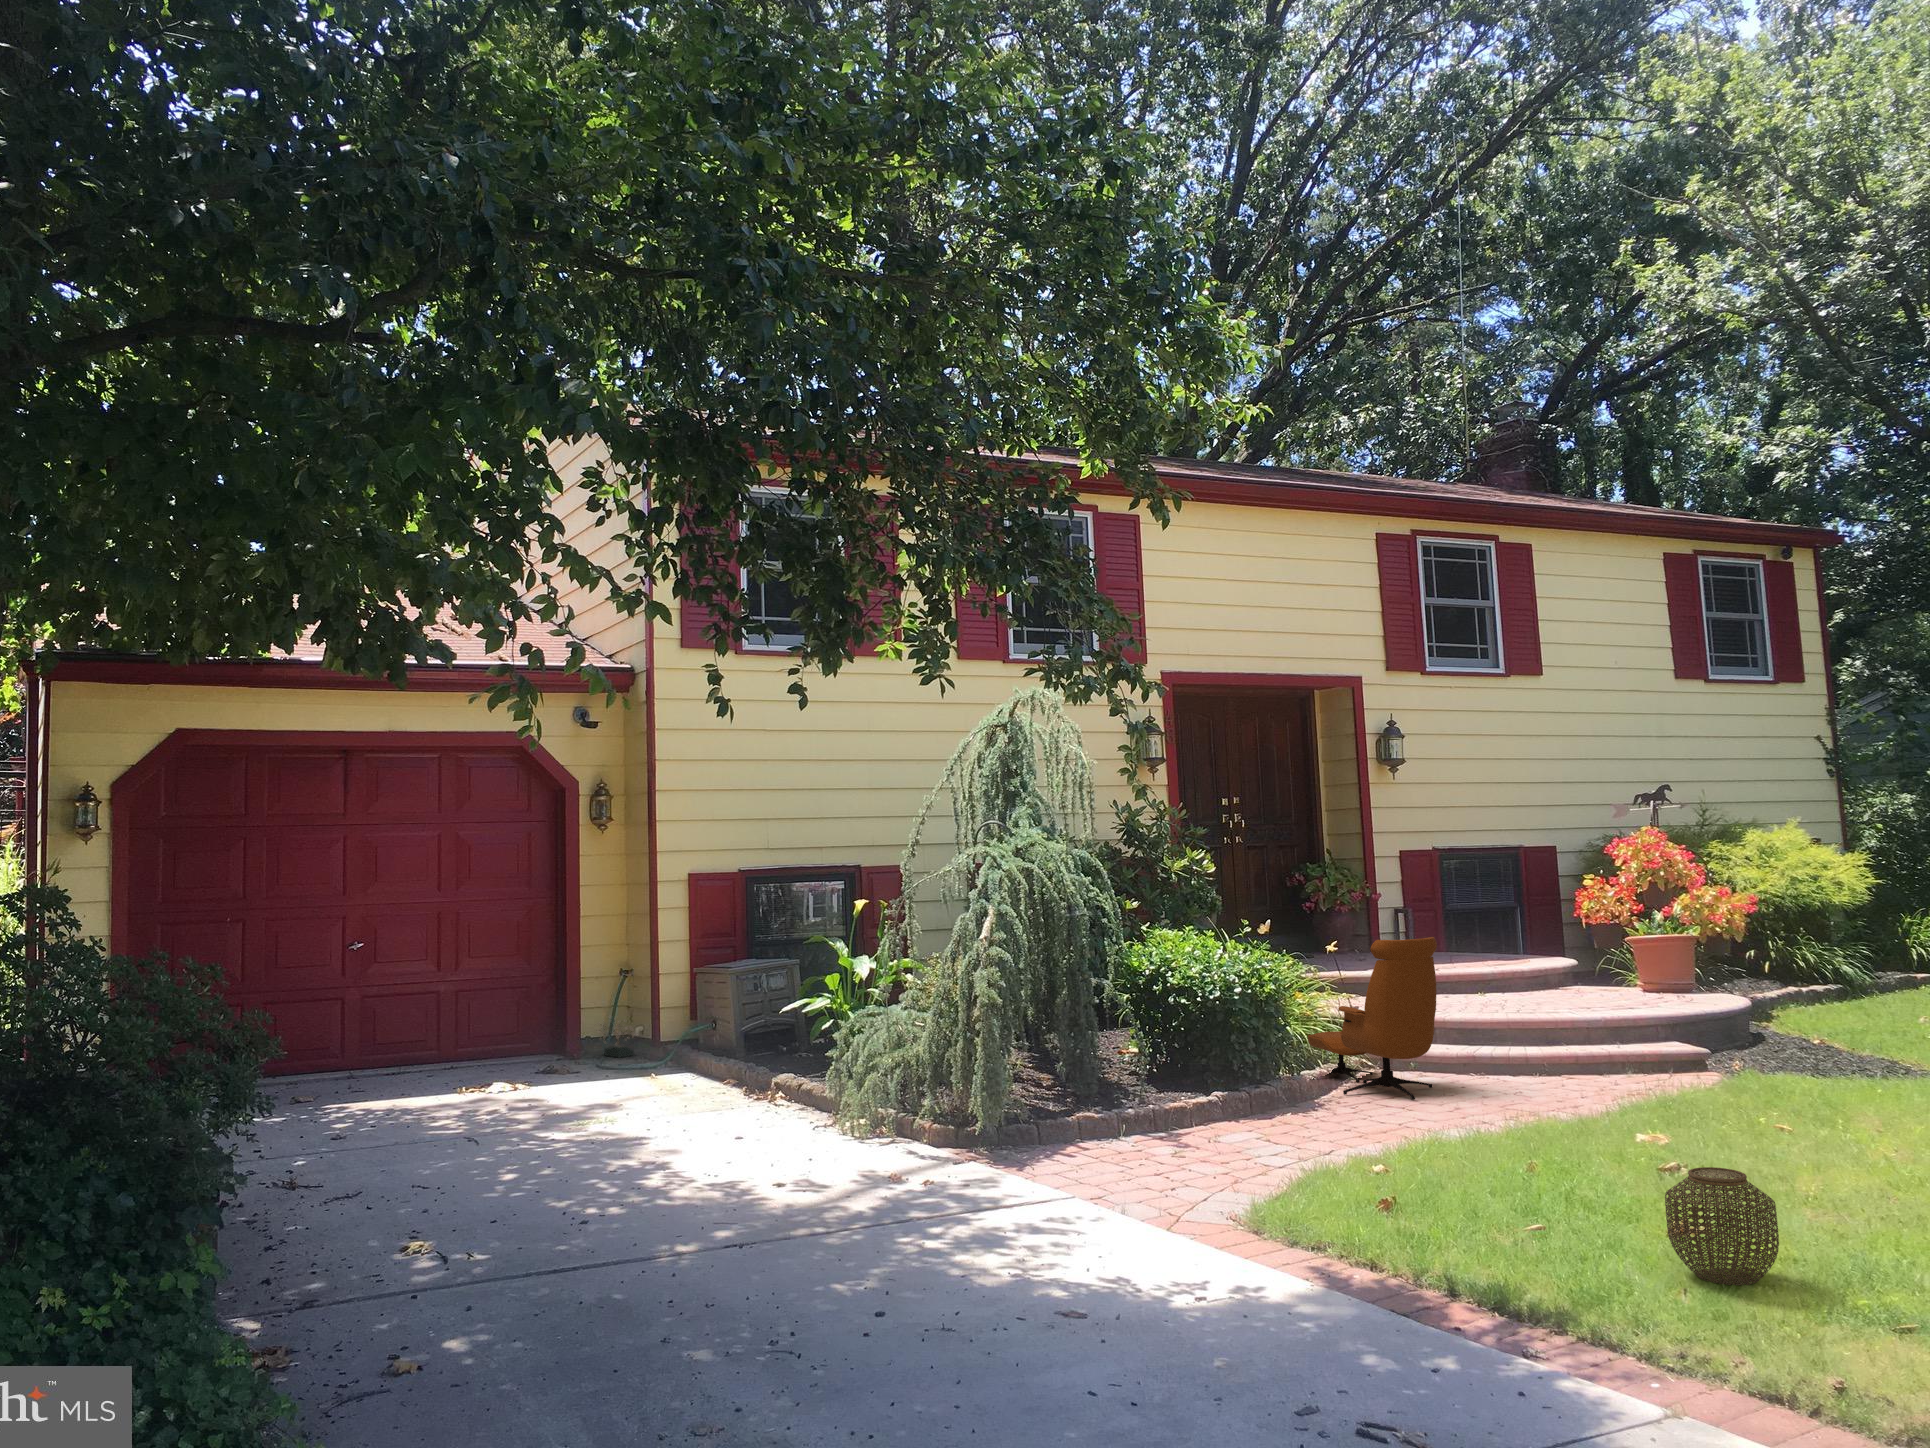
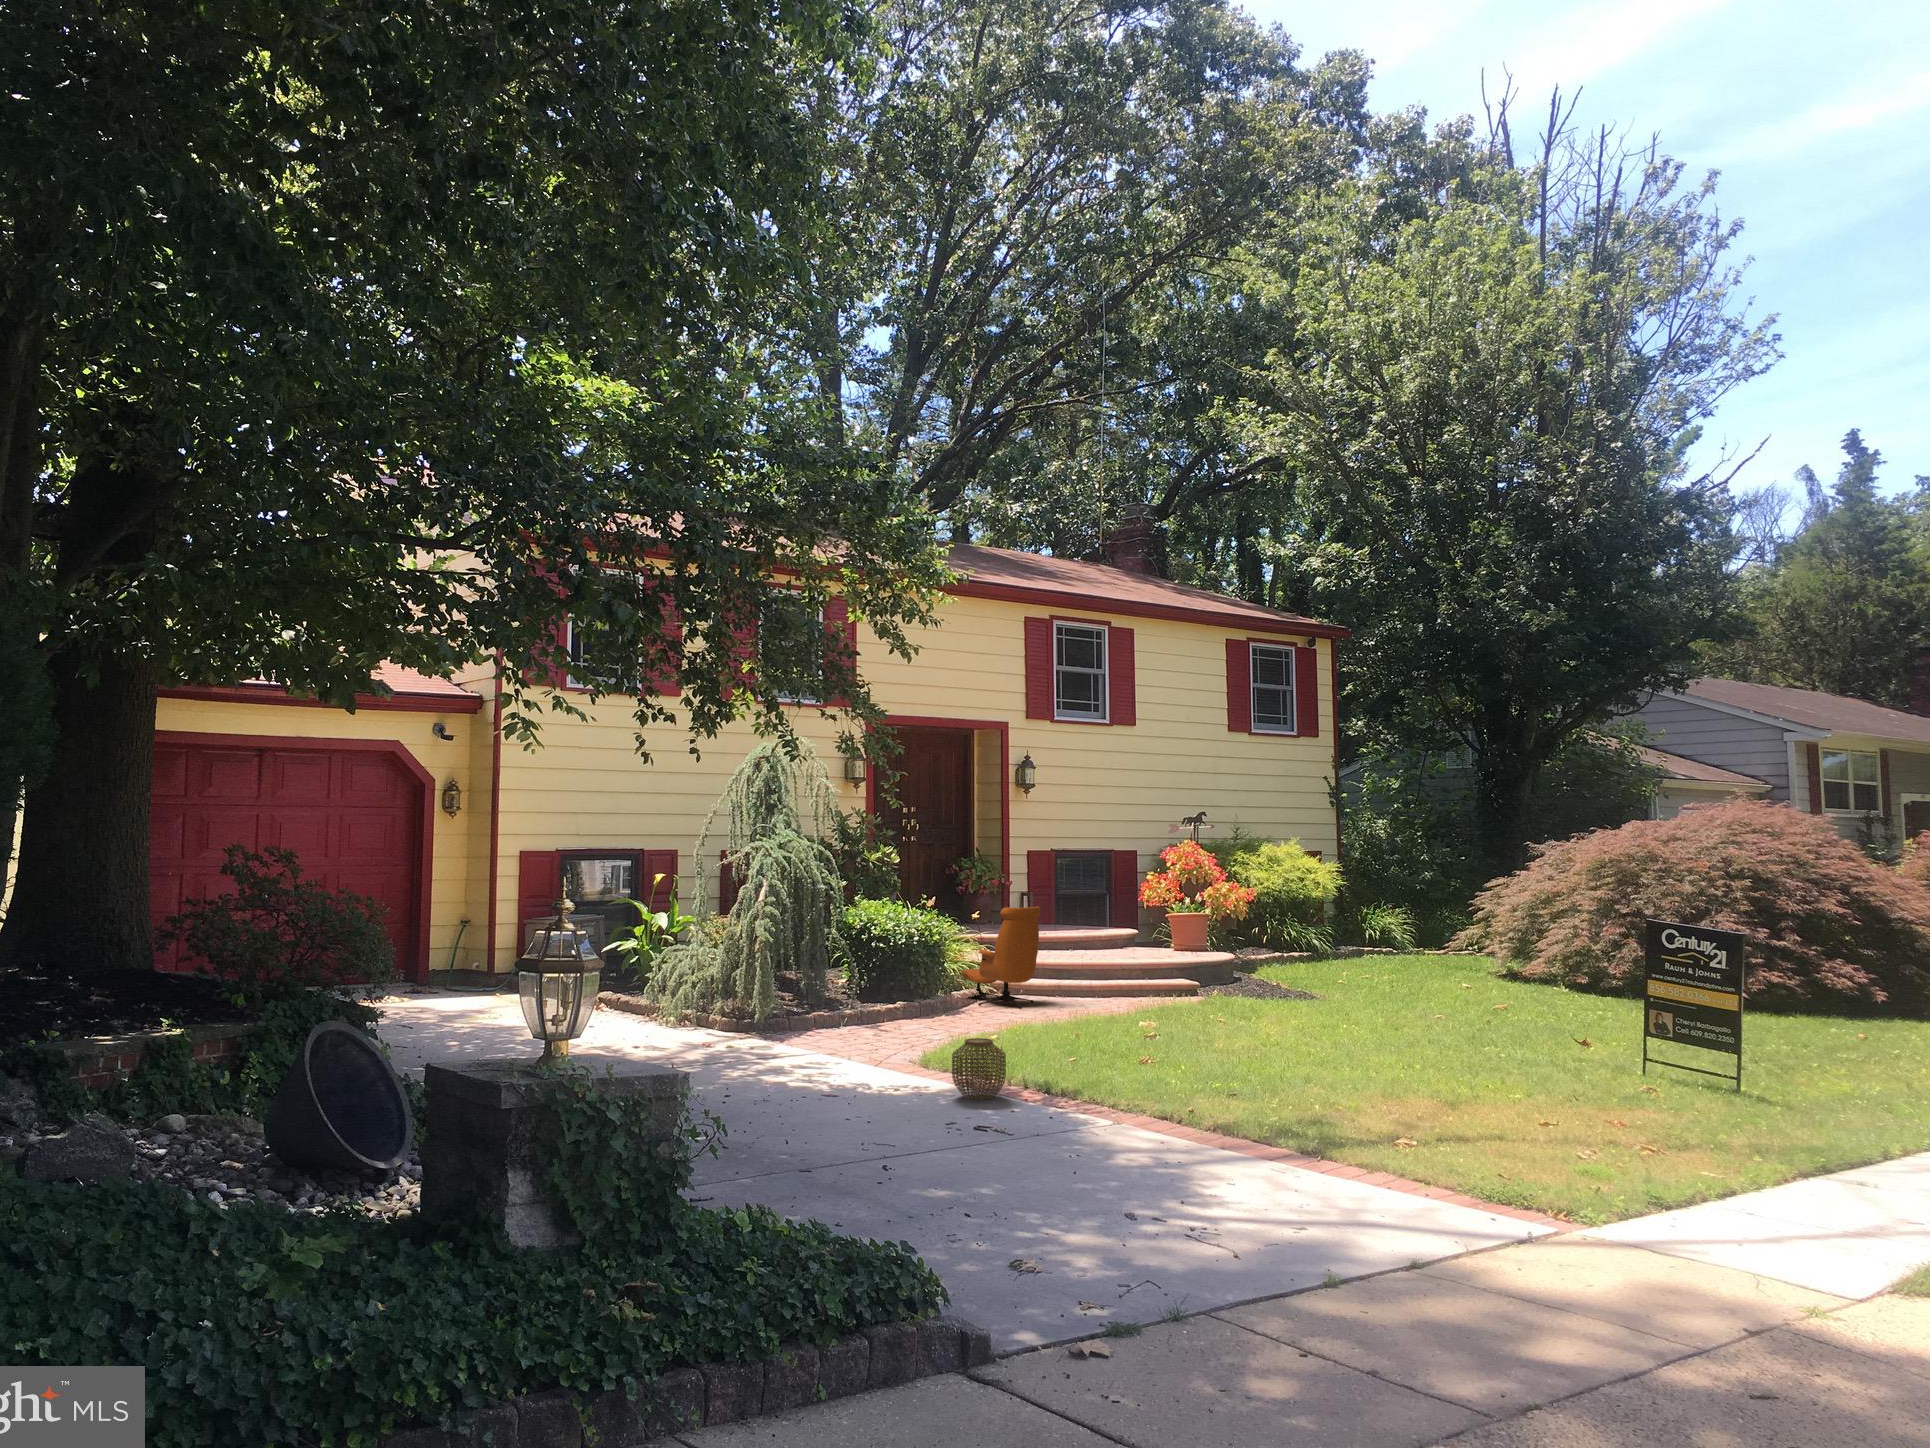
decorative plant: present [597,1017,634,1058] -> none [436,958,471,990]
woven basket: present [1665,1167,1779,1285] -> present [952,1038,1006,1100]

